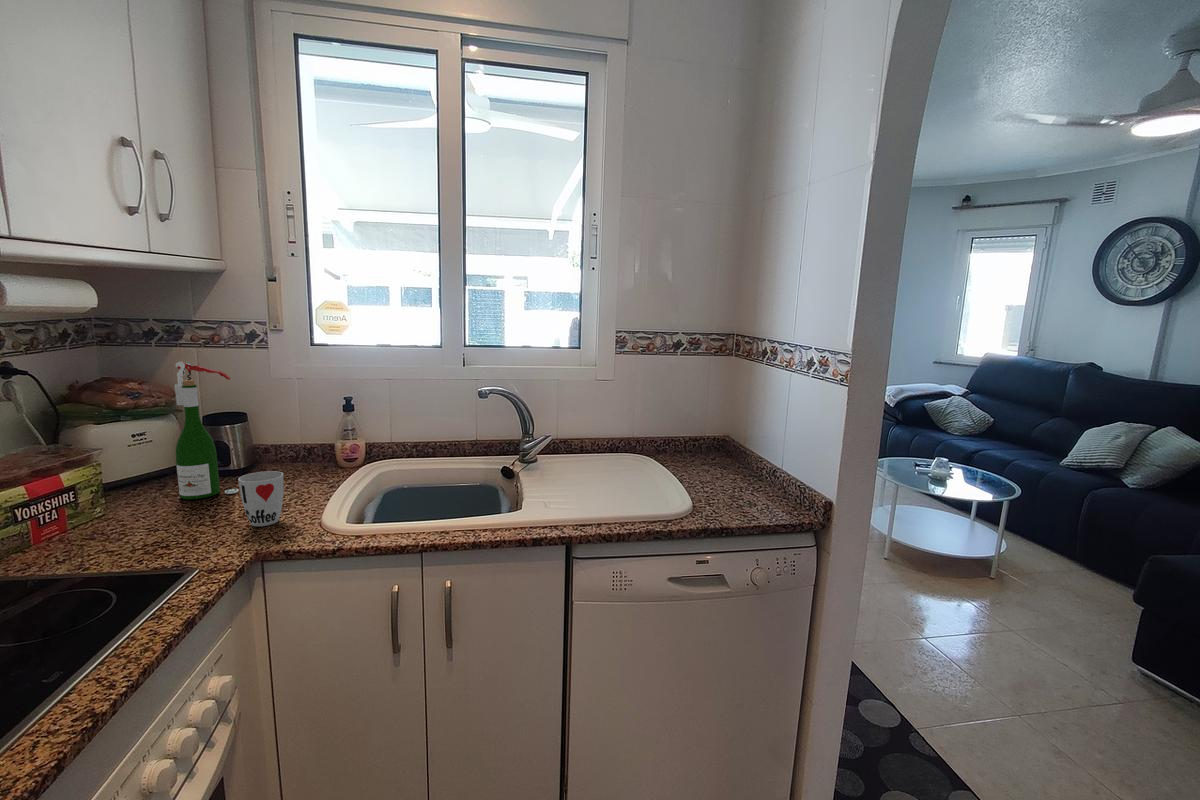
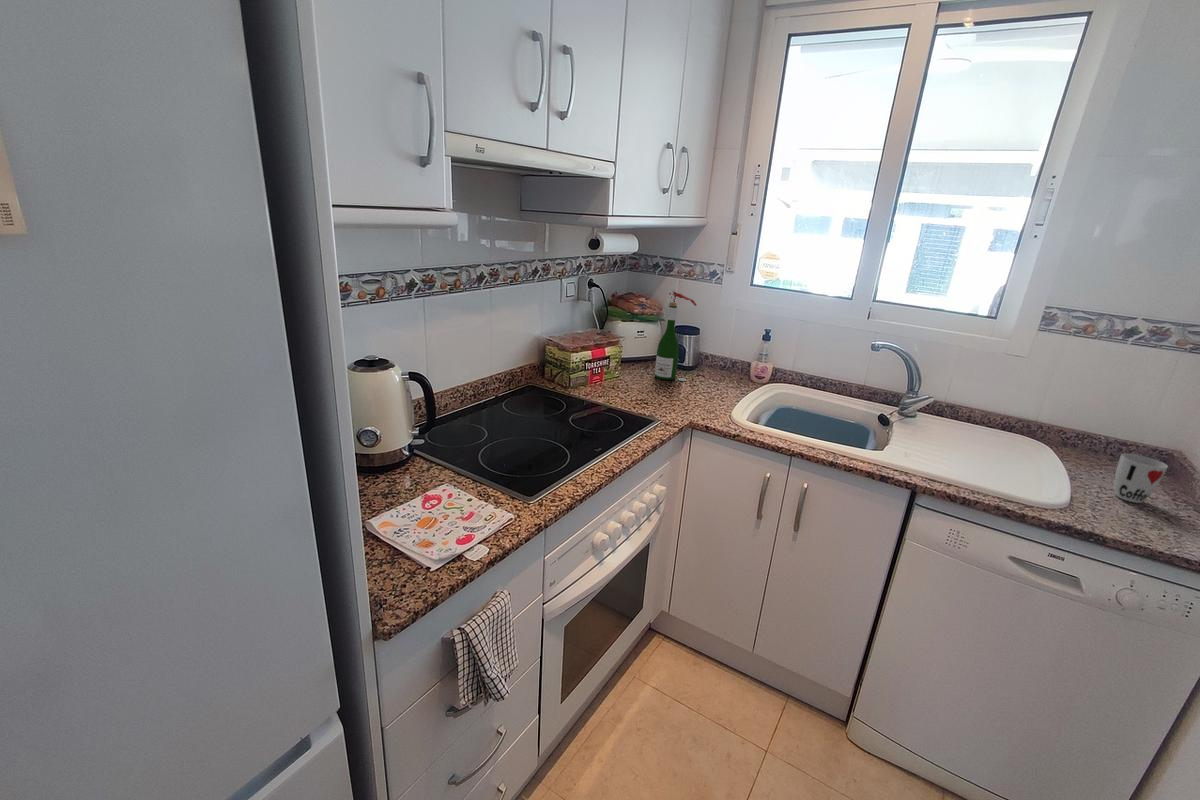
cup: present [238,471,284,526] -> present [1114,453,1168,503]

